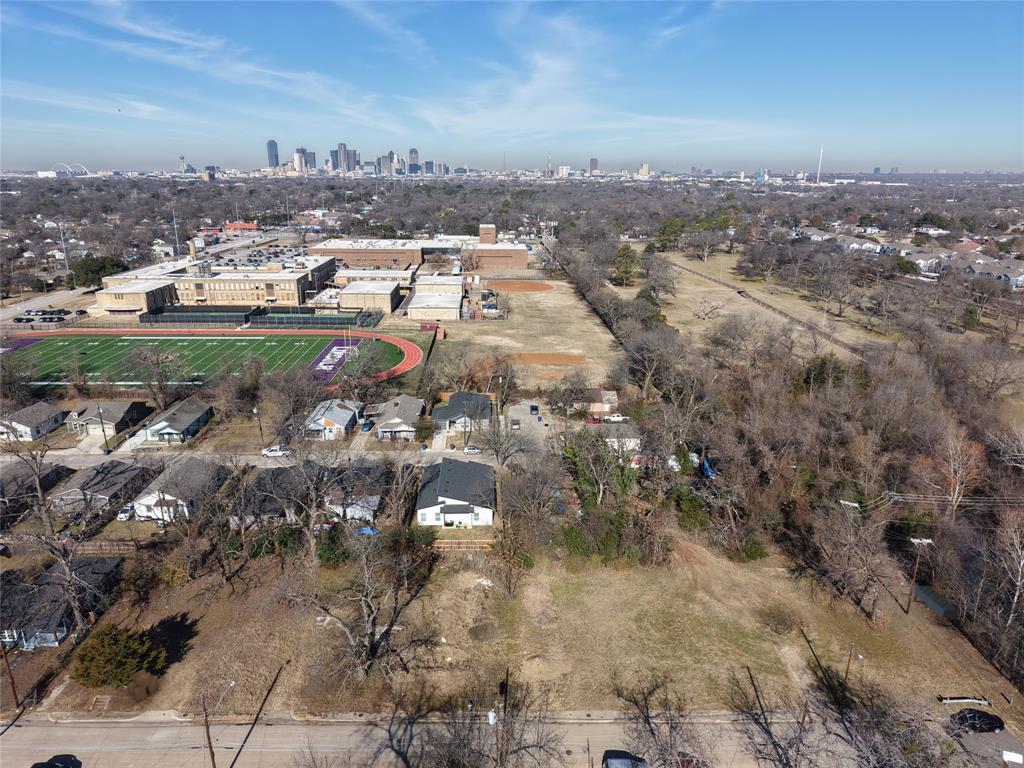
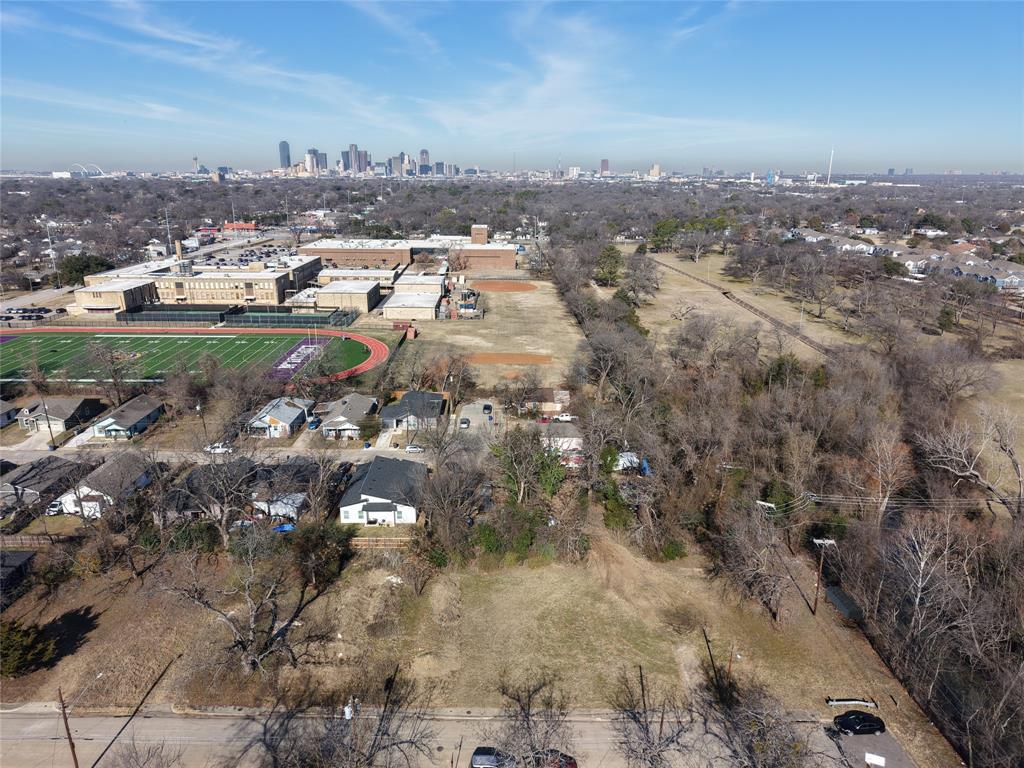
cardboard box: present [128,669,159,701] -> none [13,659,46,694]

